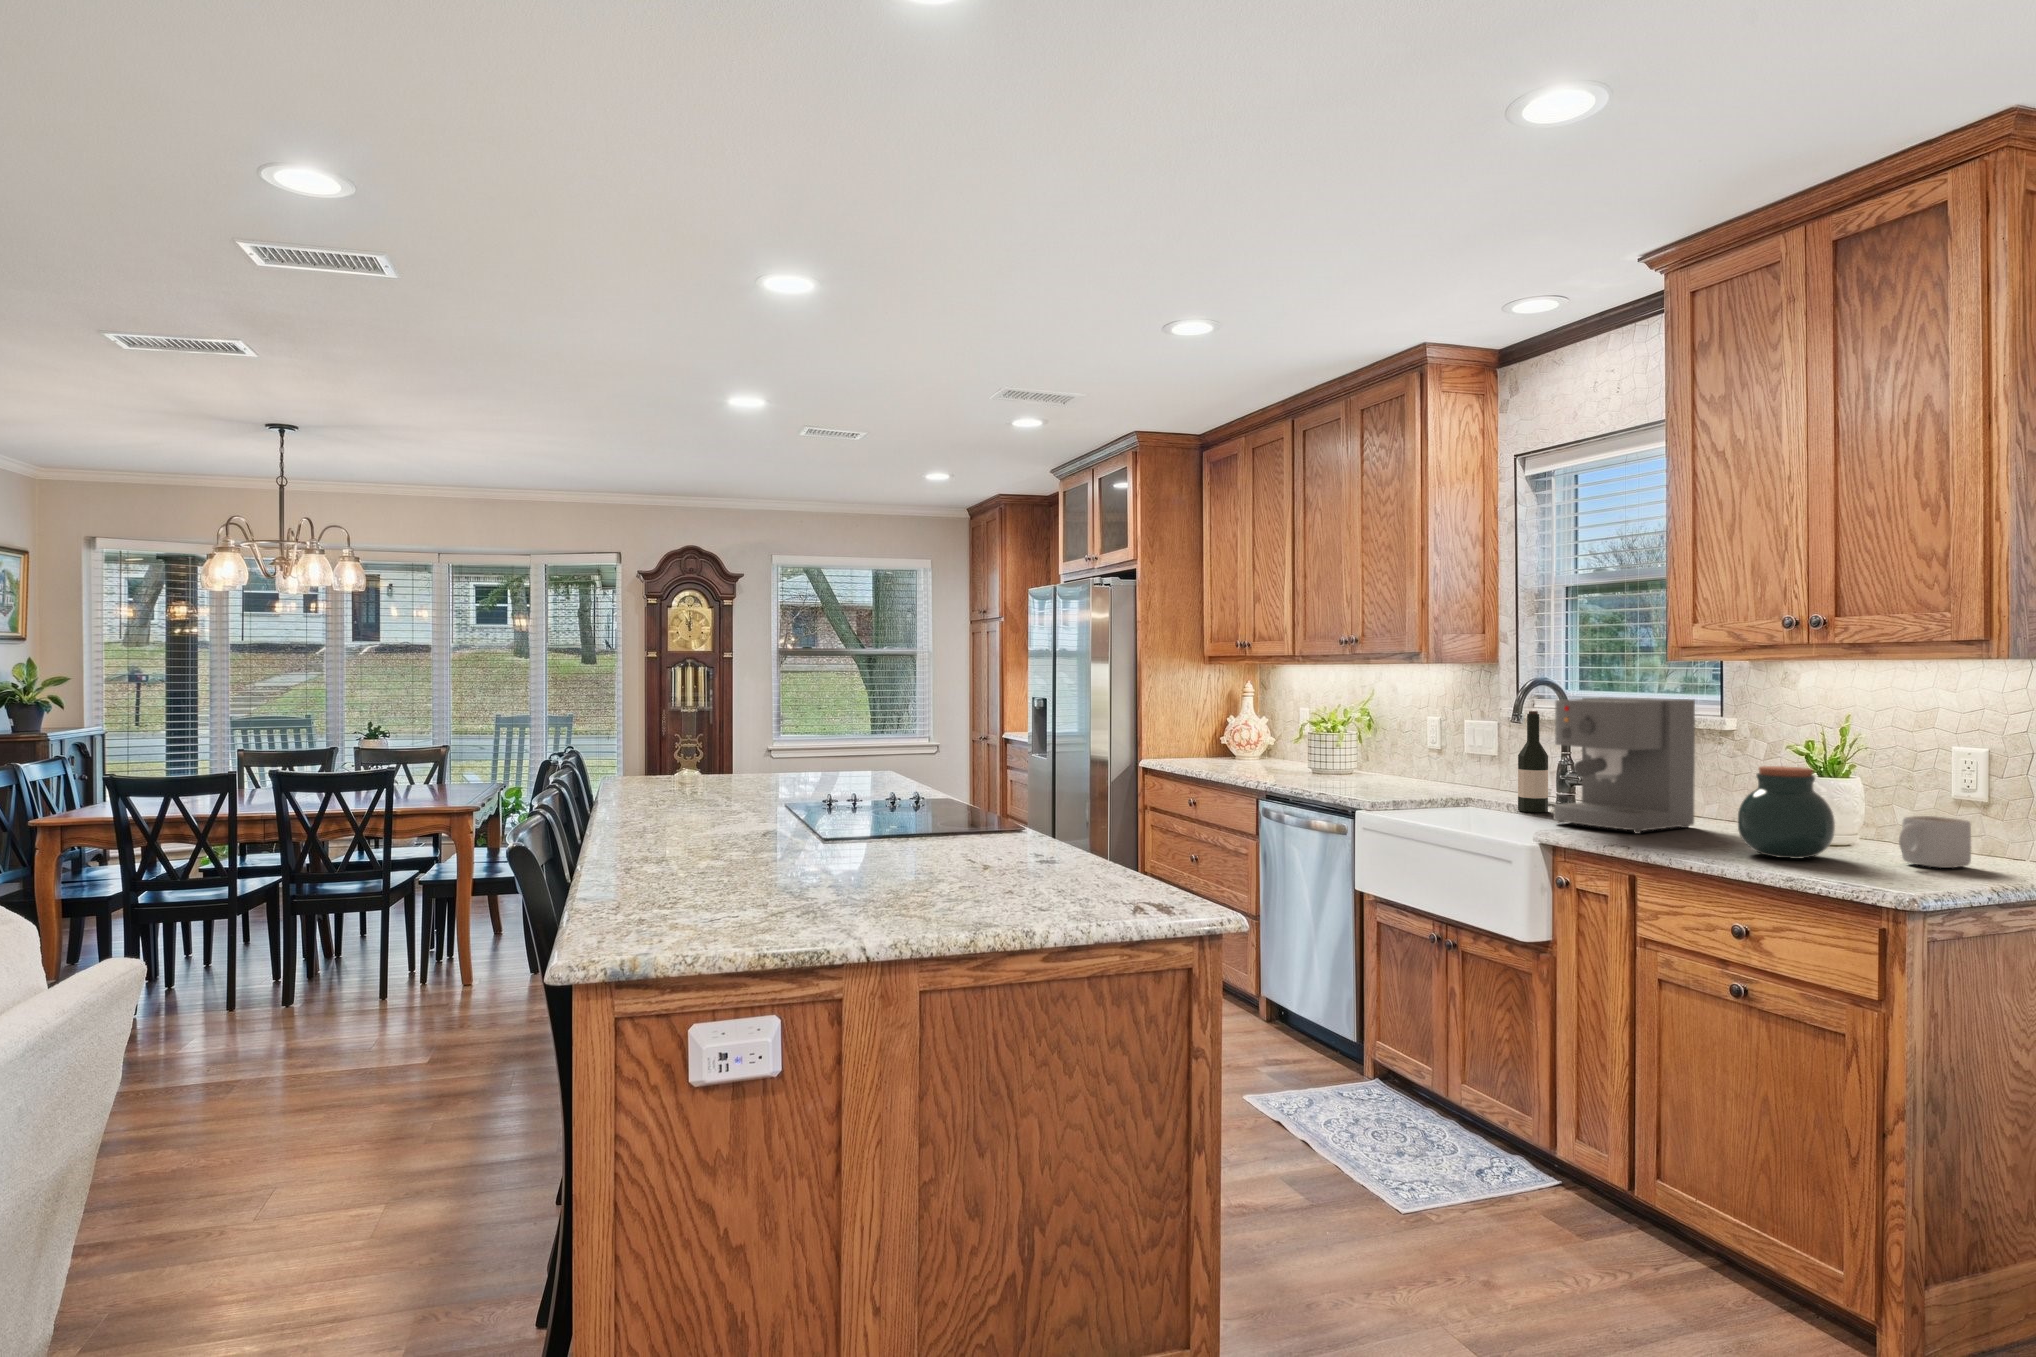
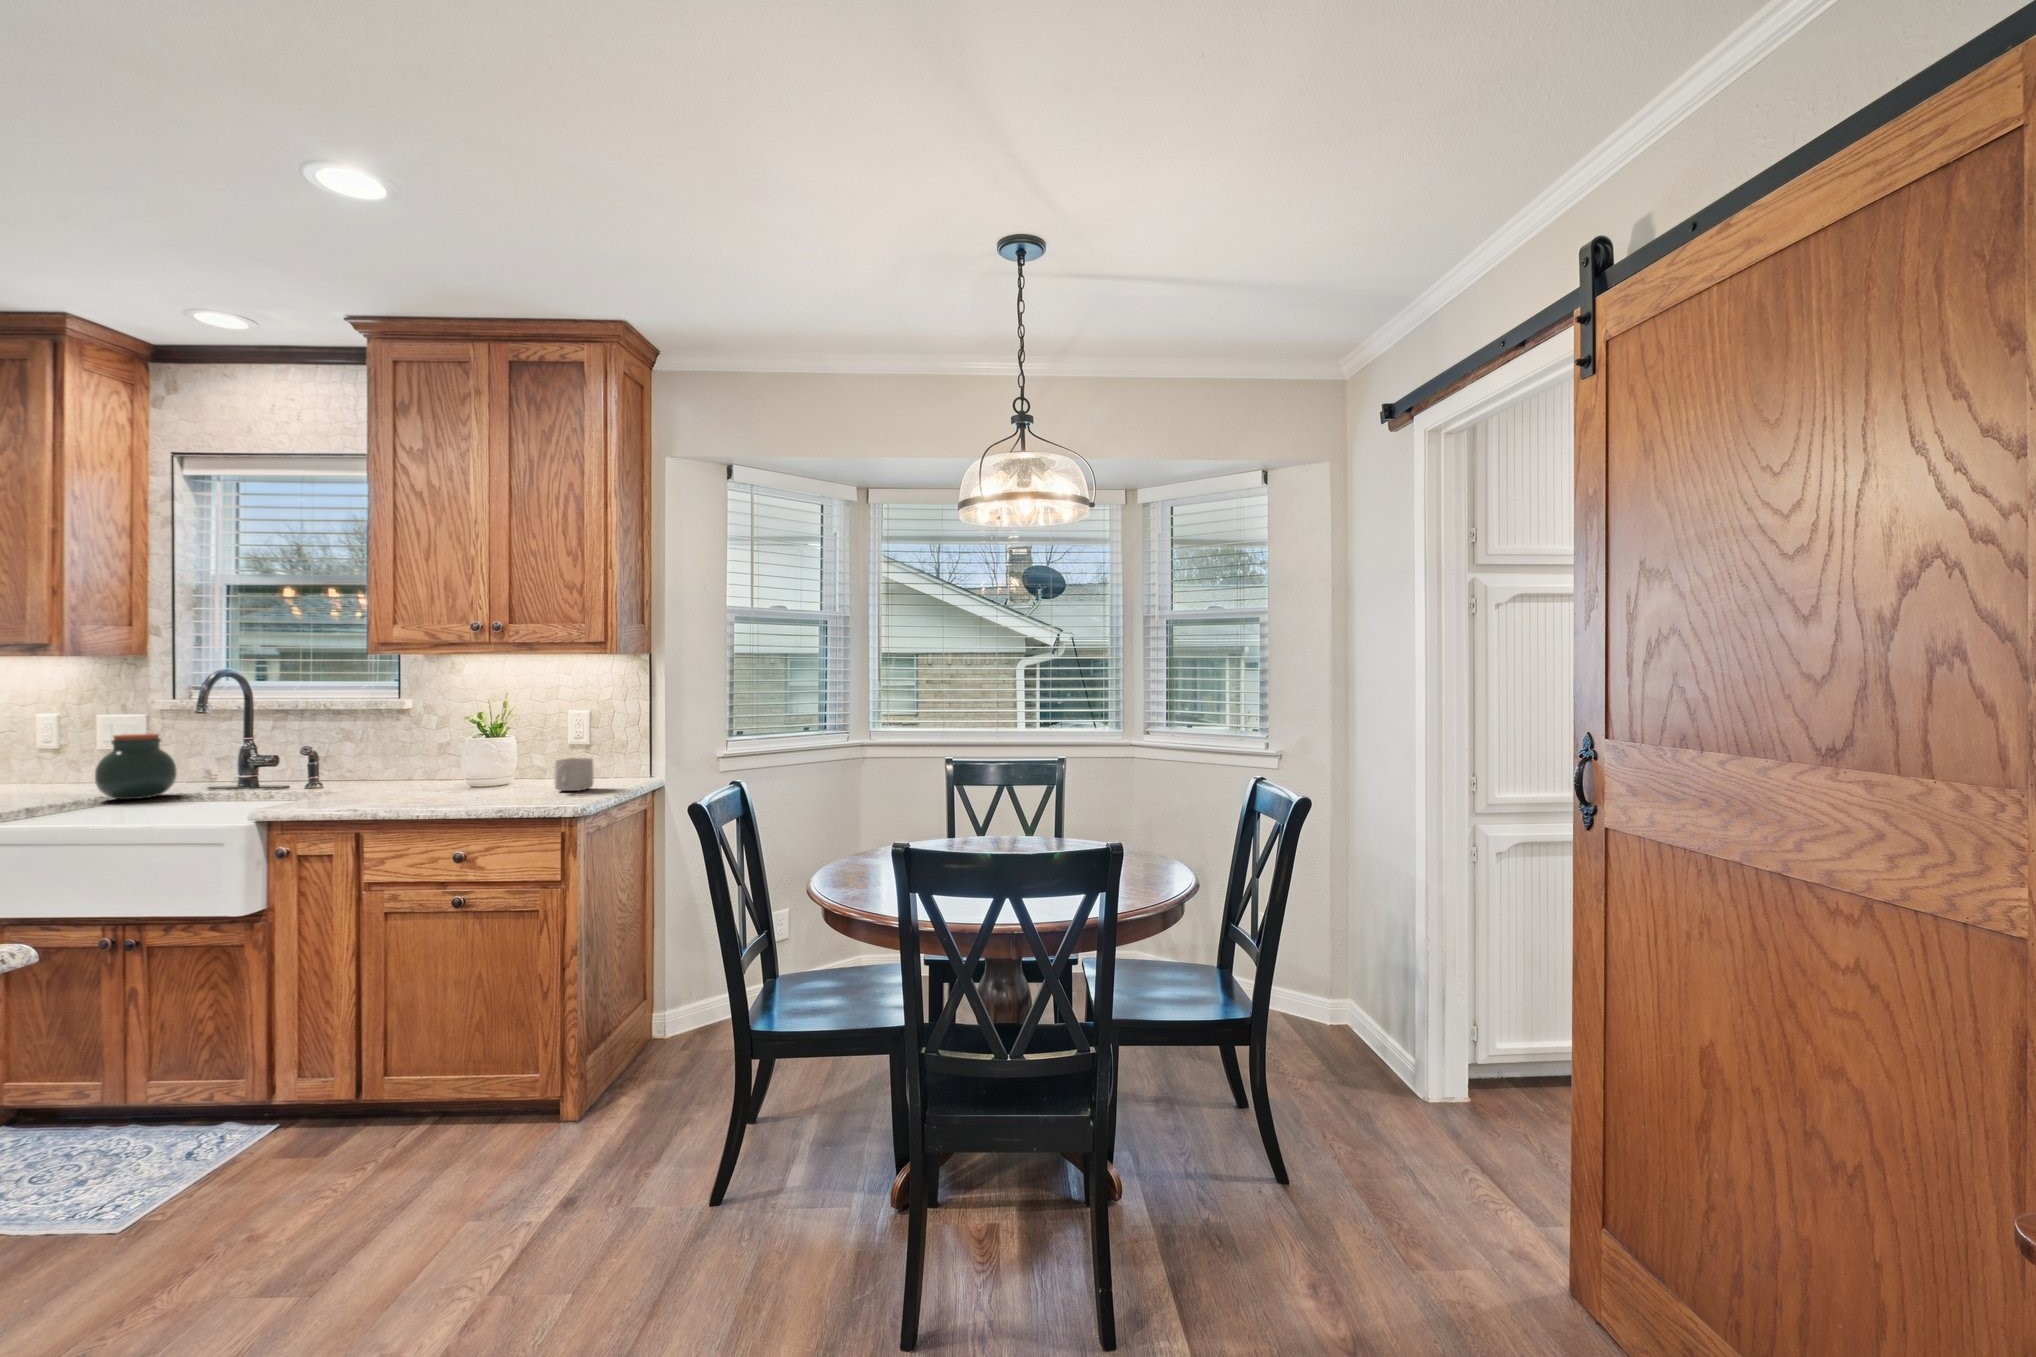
coffee maker: present [1554,697,1695,834] -> none [256,687,388,802]
wine bottle: present [1518,711,1548,812] -> none [201,702,235,798]
jar: present [1738,766,1835,859] -> present [95,733,177,799]

